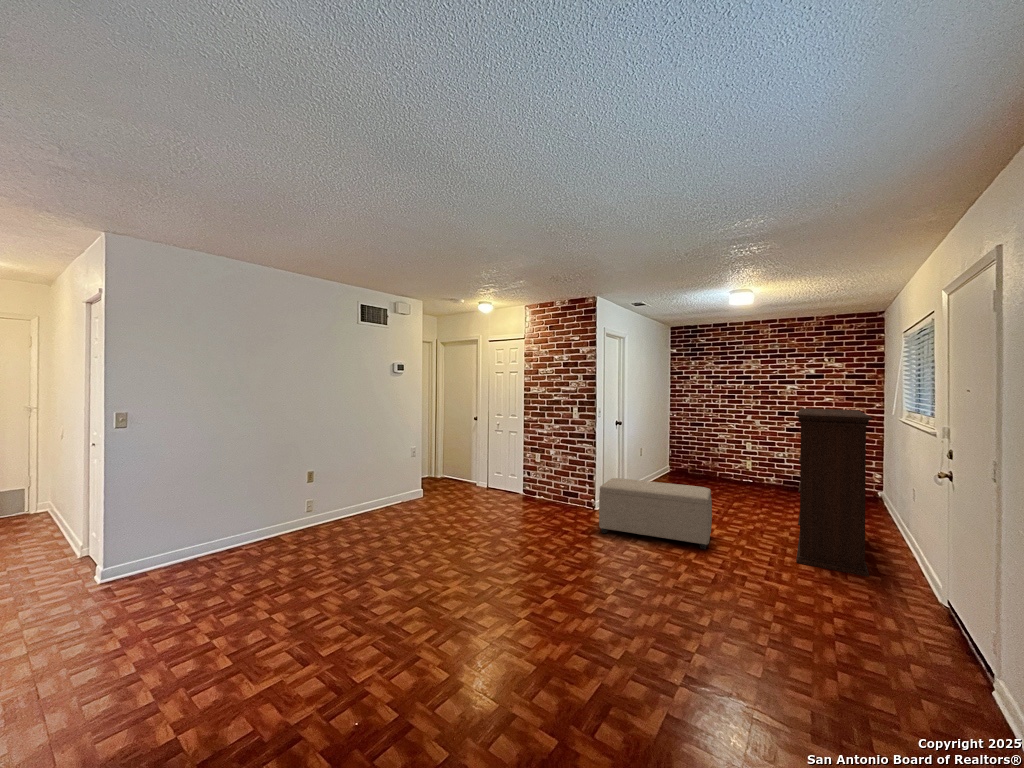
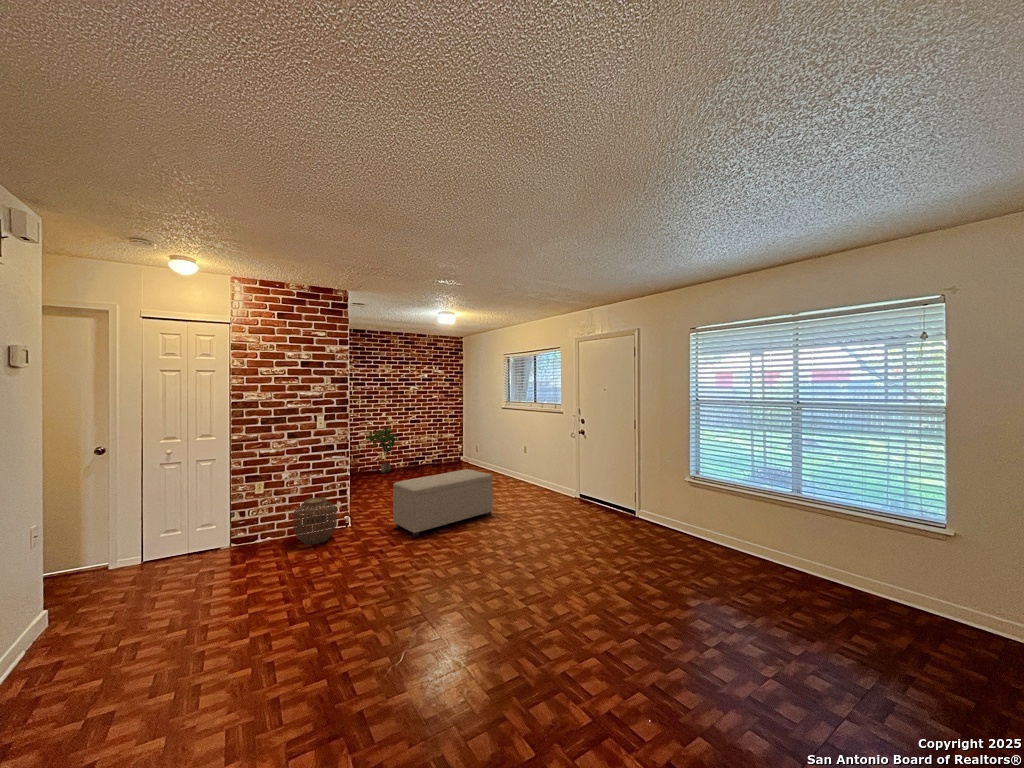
bookshelf: present [796,408,873,577] -> none [484,400,562,503]
potted plant: none [712,432,760,485] -> present [366,427,398,473]
woven basket: none [541,474,573,511] -> present [293,497,337,544]

